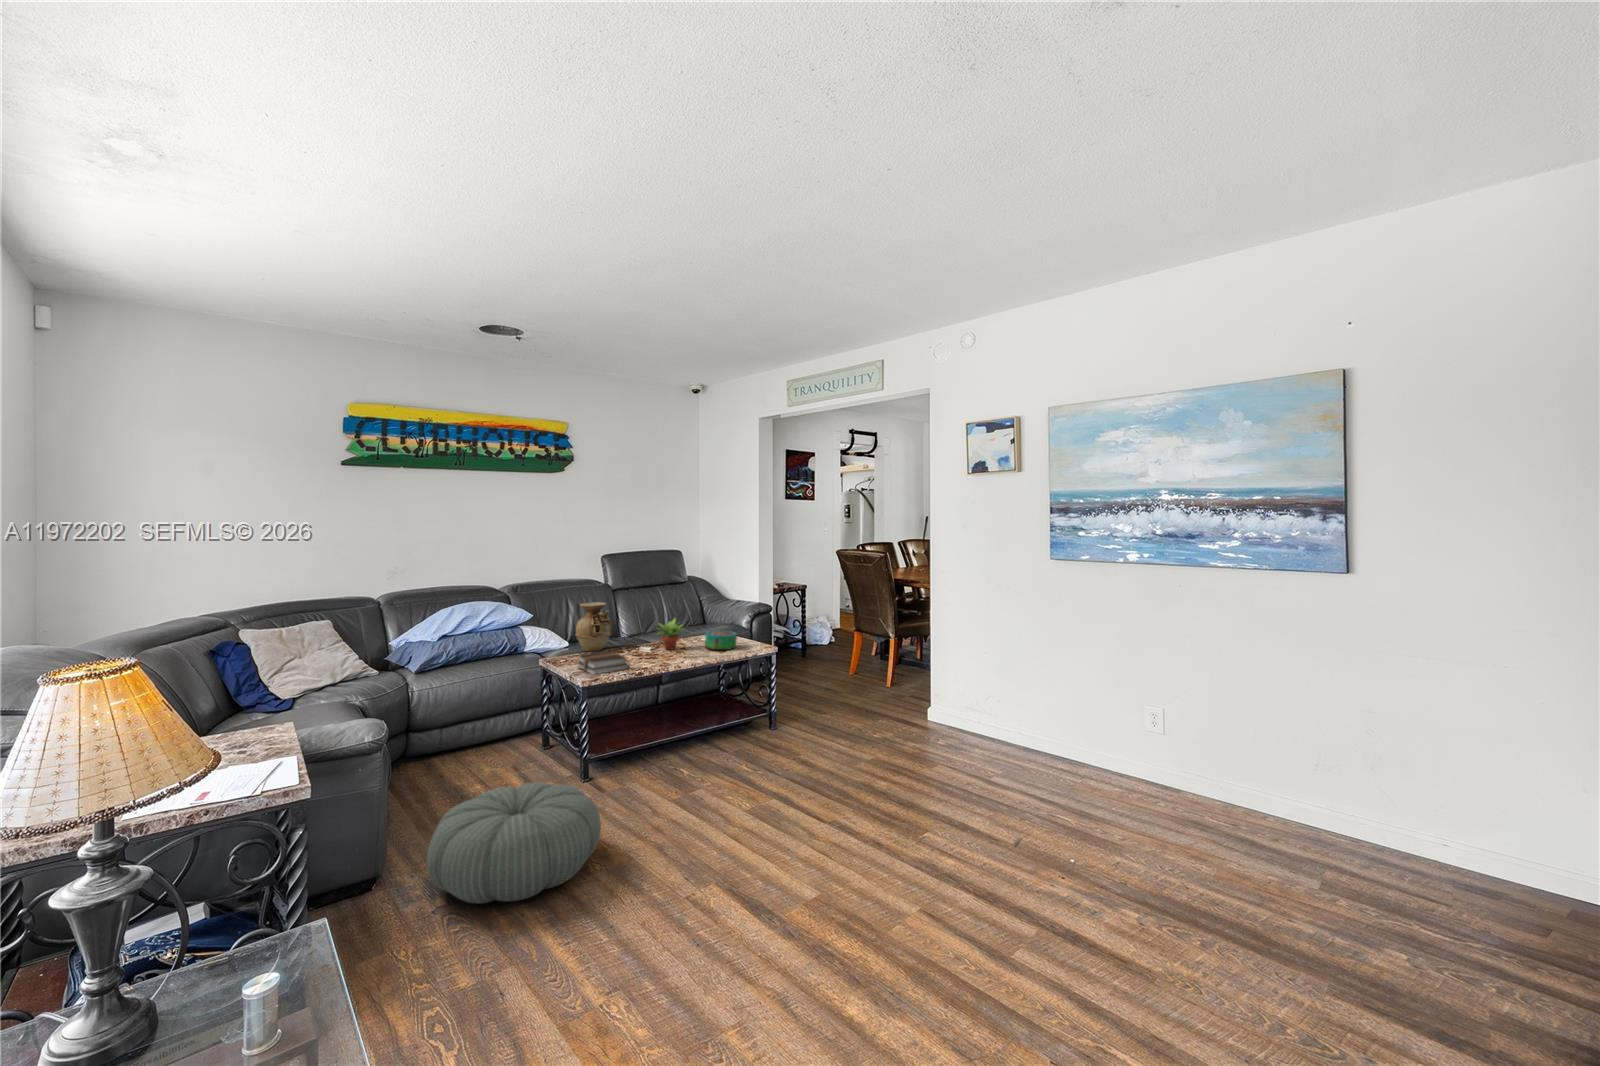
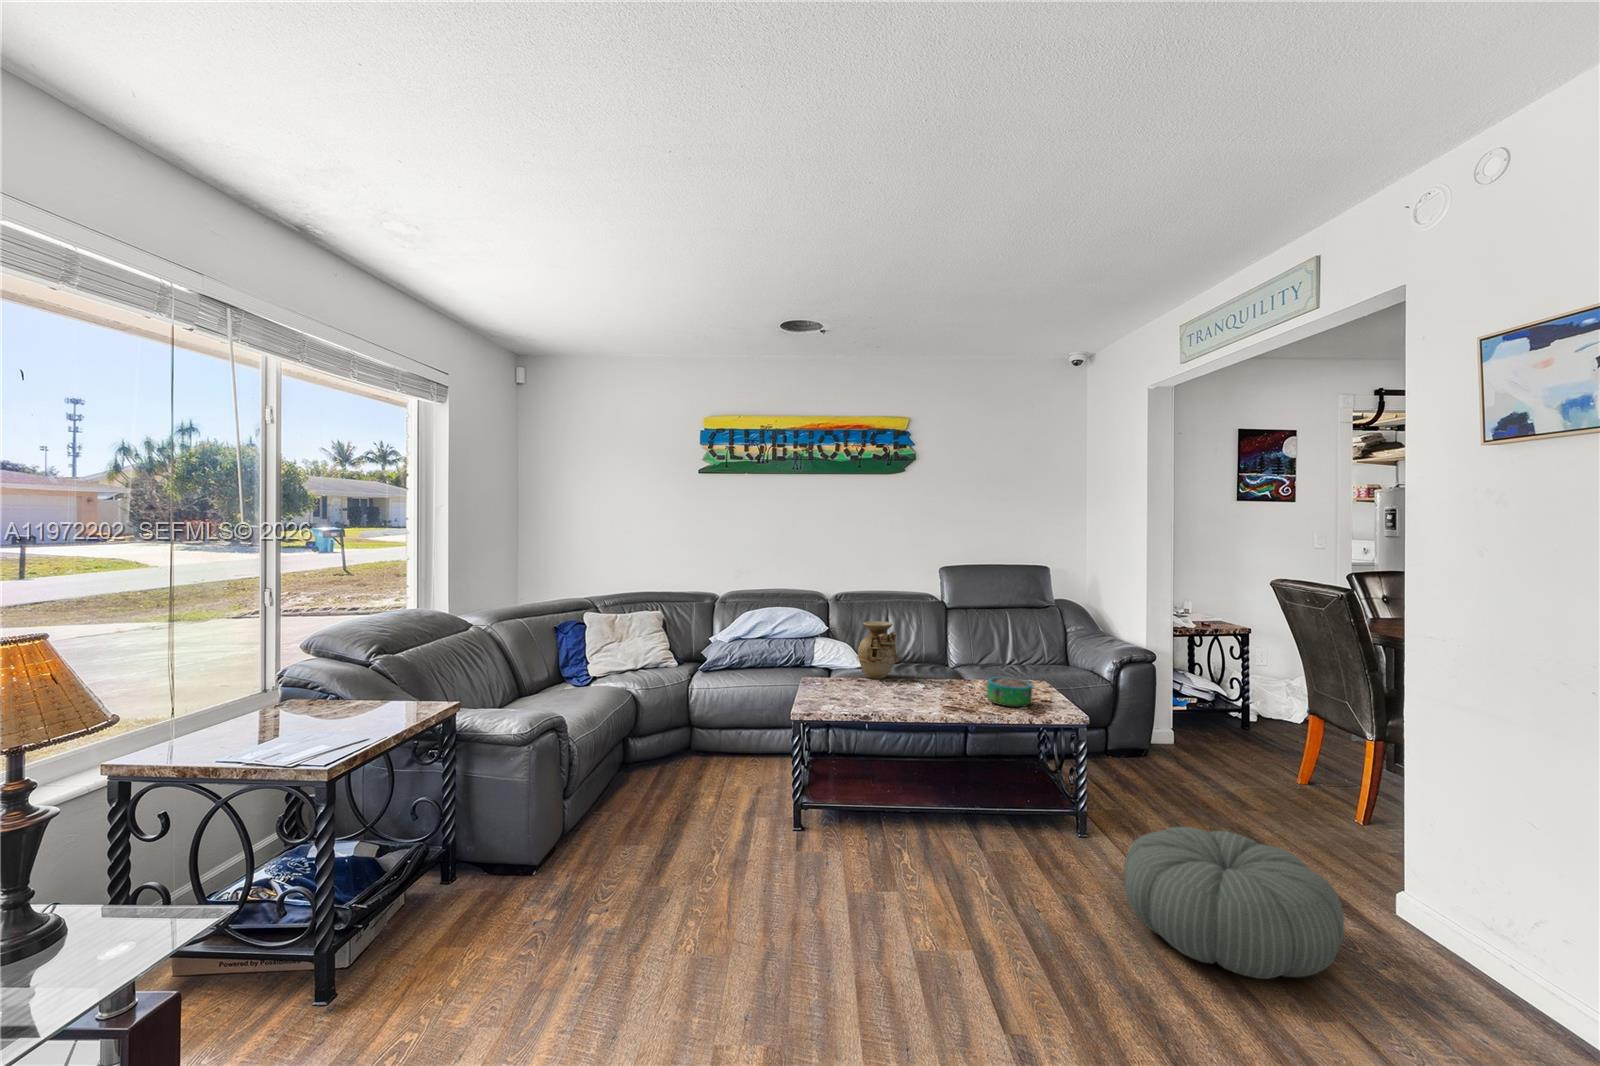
succulent plant: present [659,619,681,650] -> none [931,652,971,693]
book: present [578,651,628,675] -> none [816,680,861,709]
pouf: present [427,782,601,903] -> present [1125,827,1345,979]

